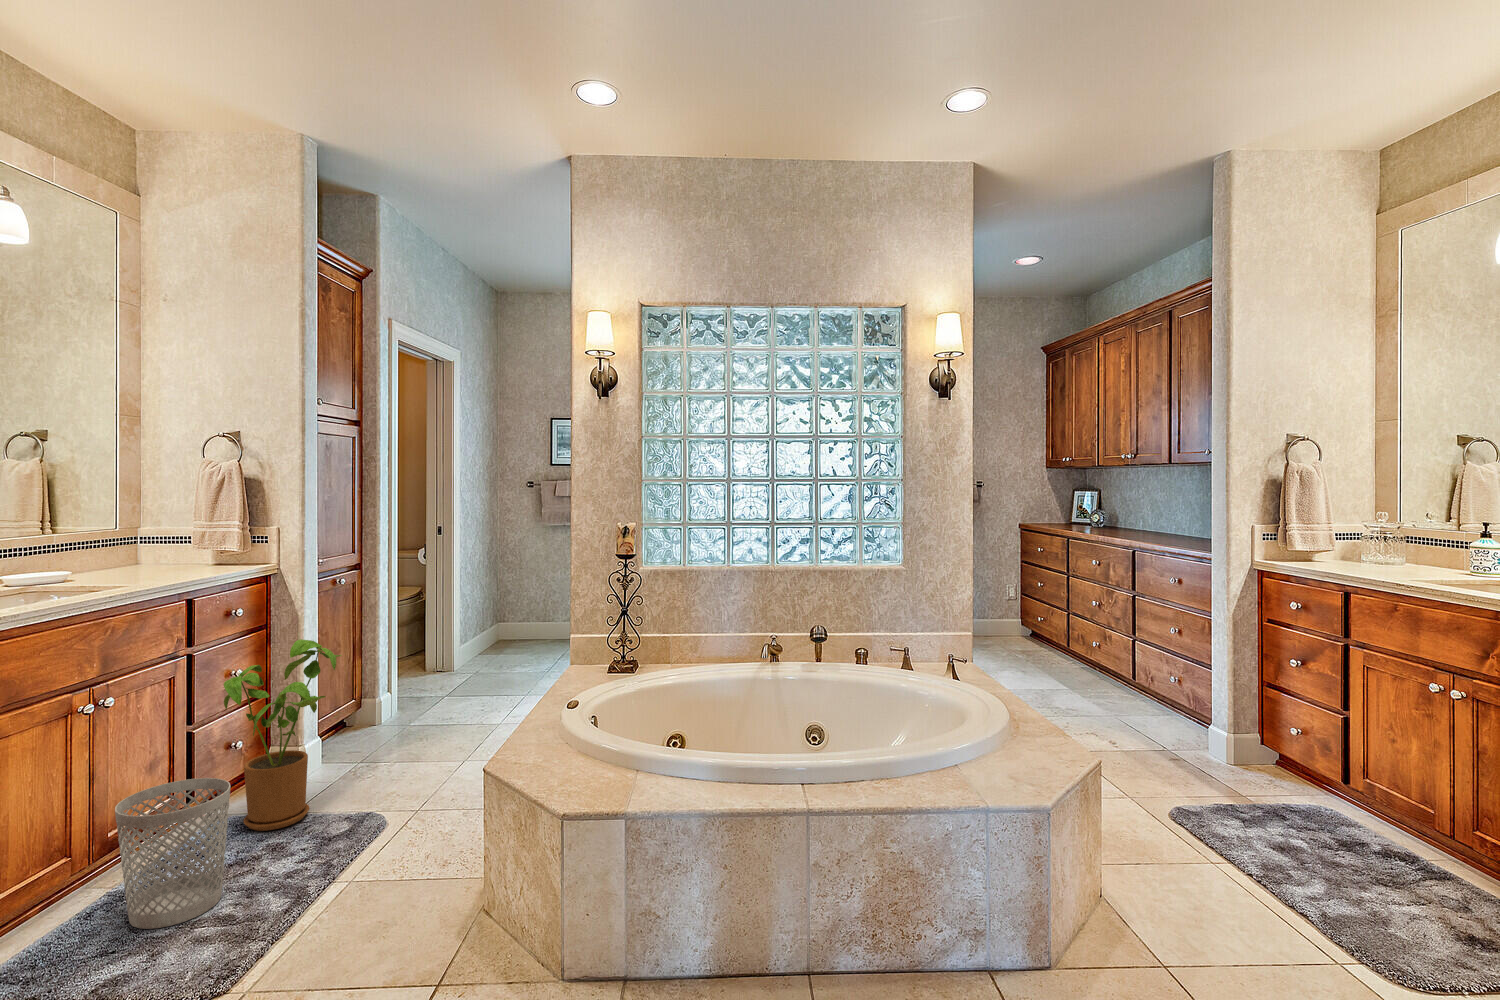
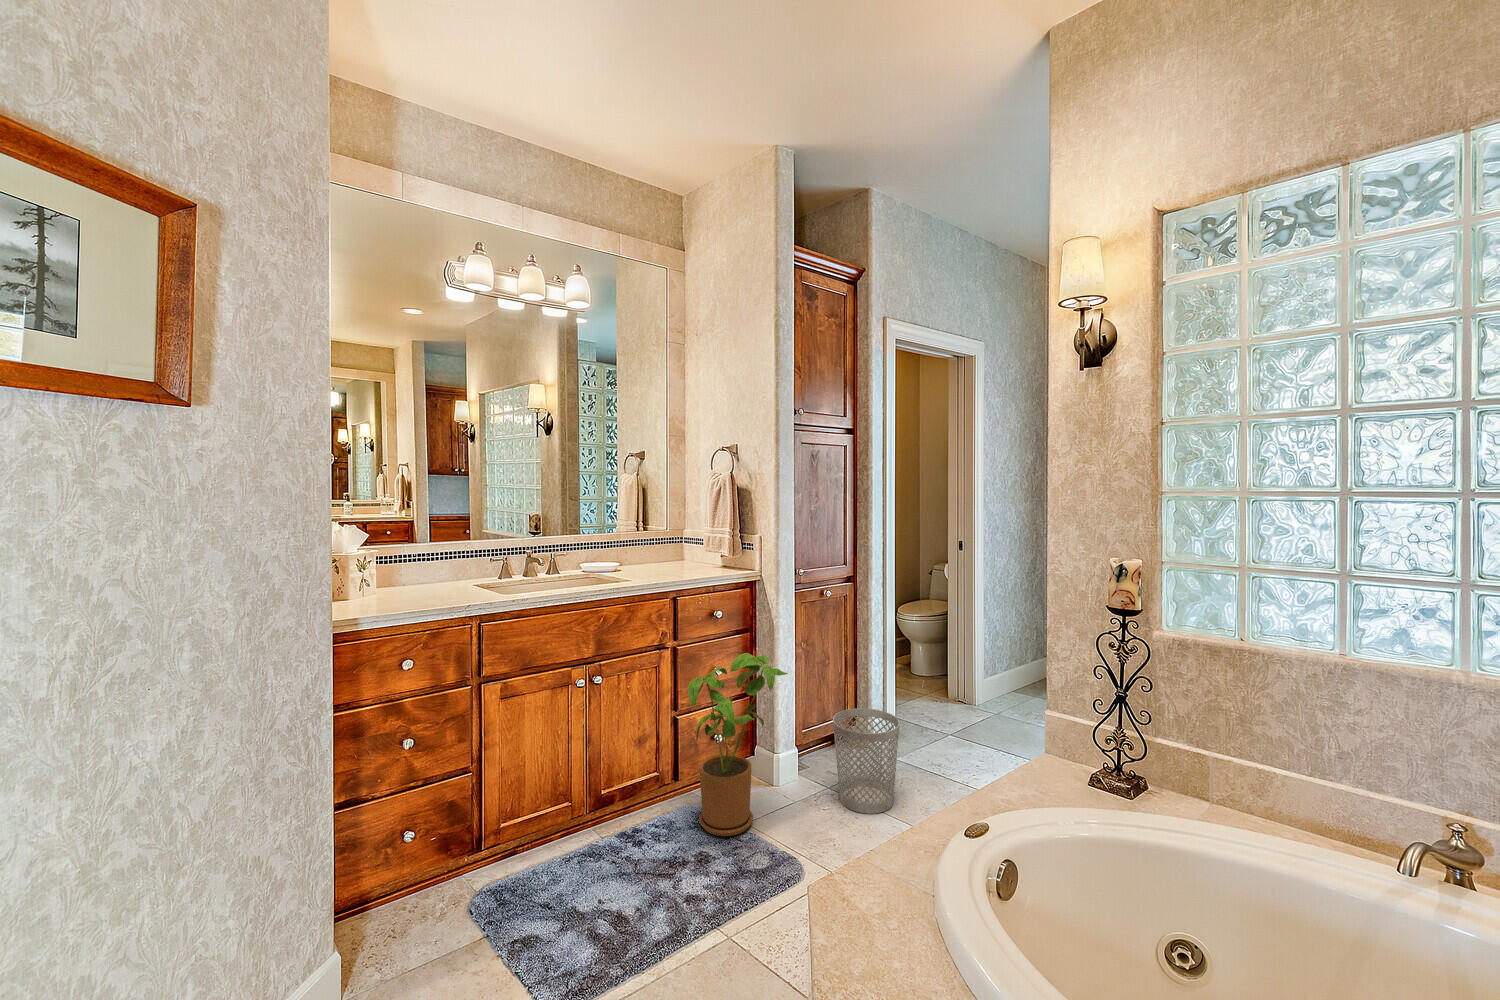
wastebasket: present [115,778,231,929] -> present [833,708,900,814]

